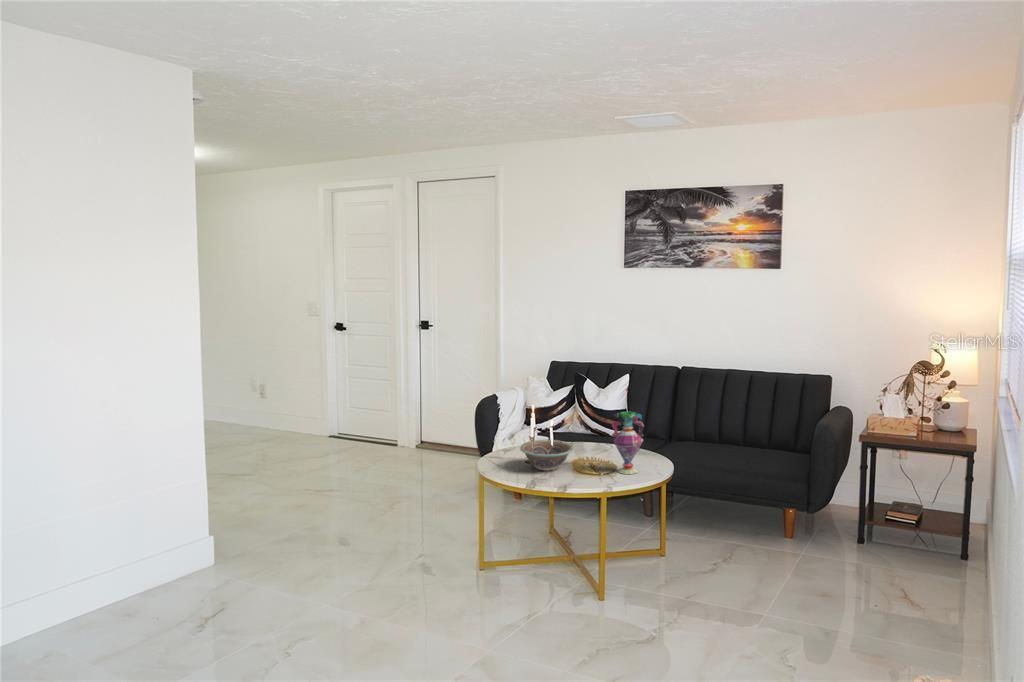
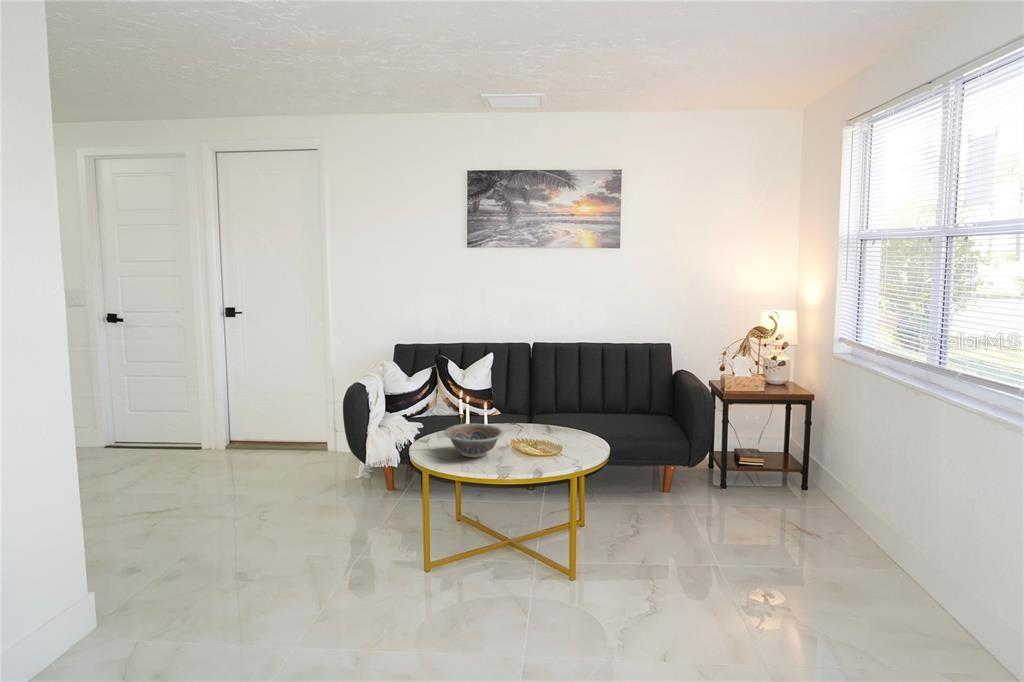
vase: present [612,412,644,474] -> none [544,386,576,451]

